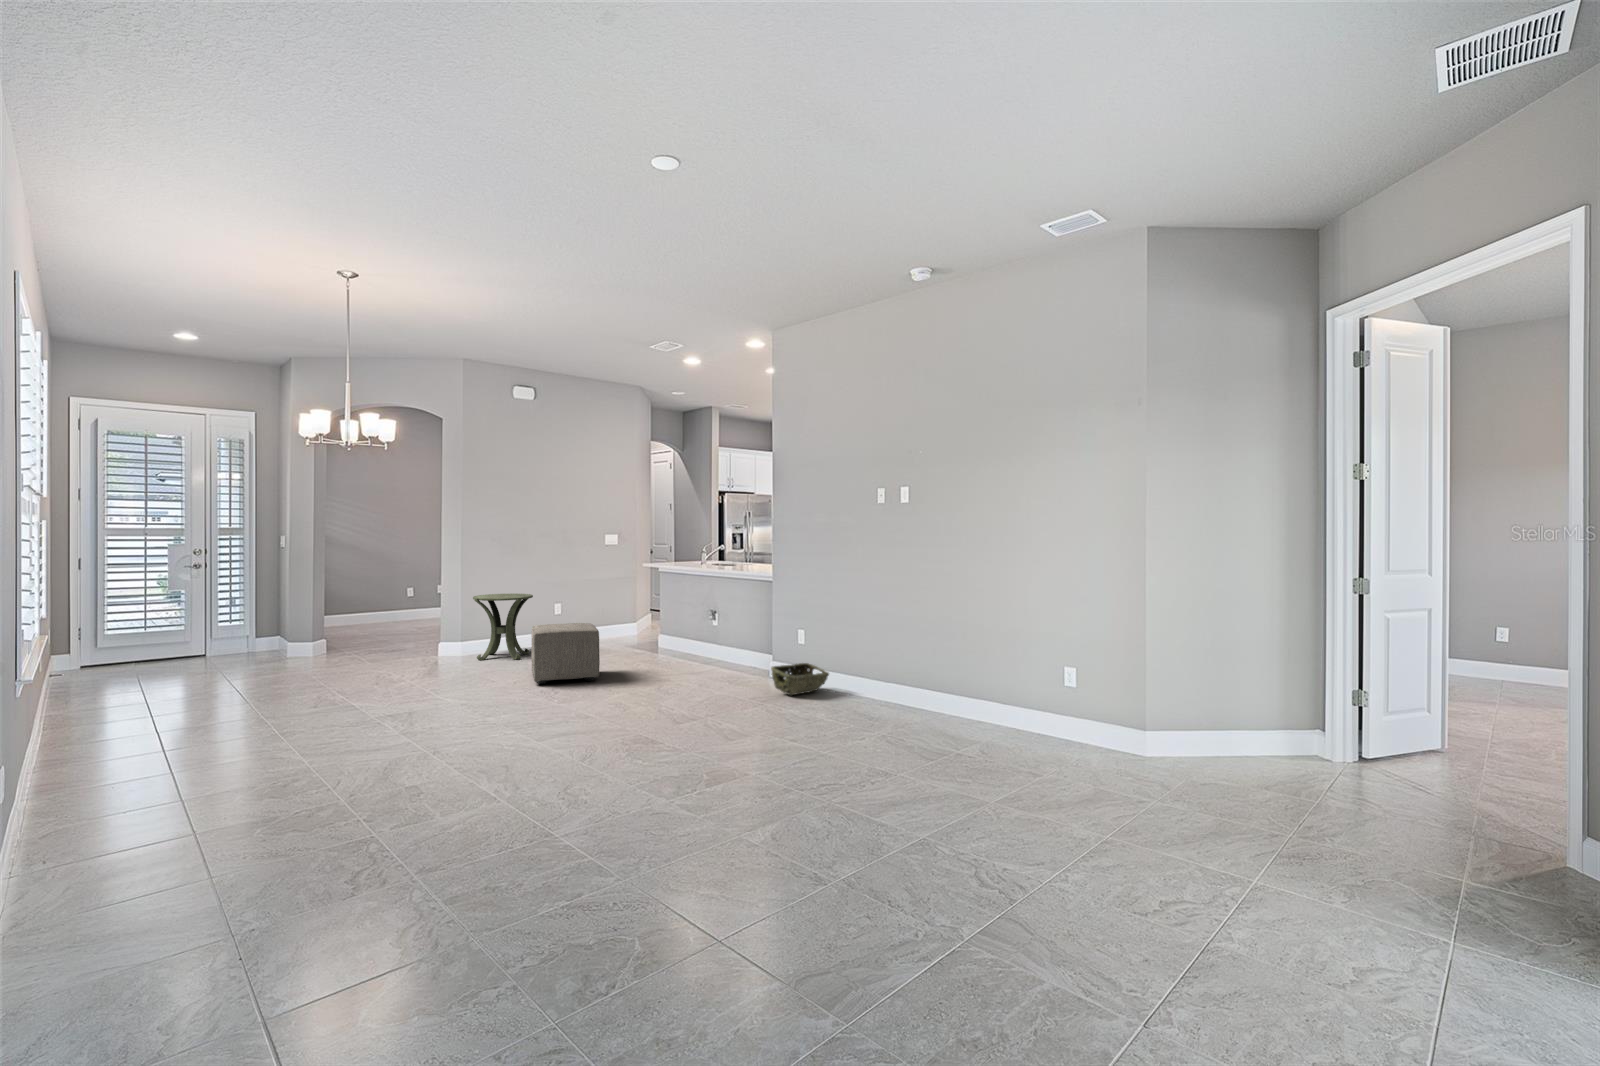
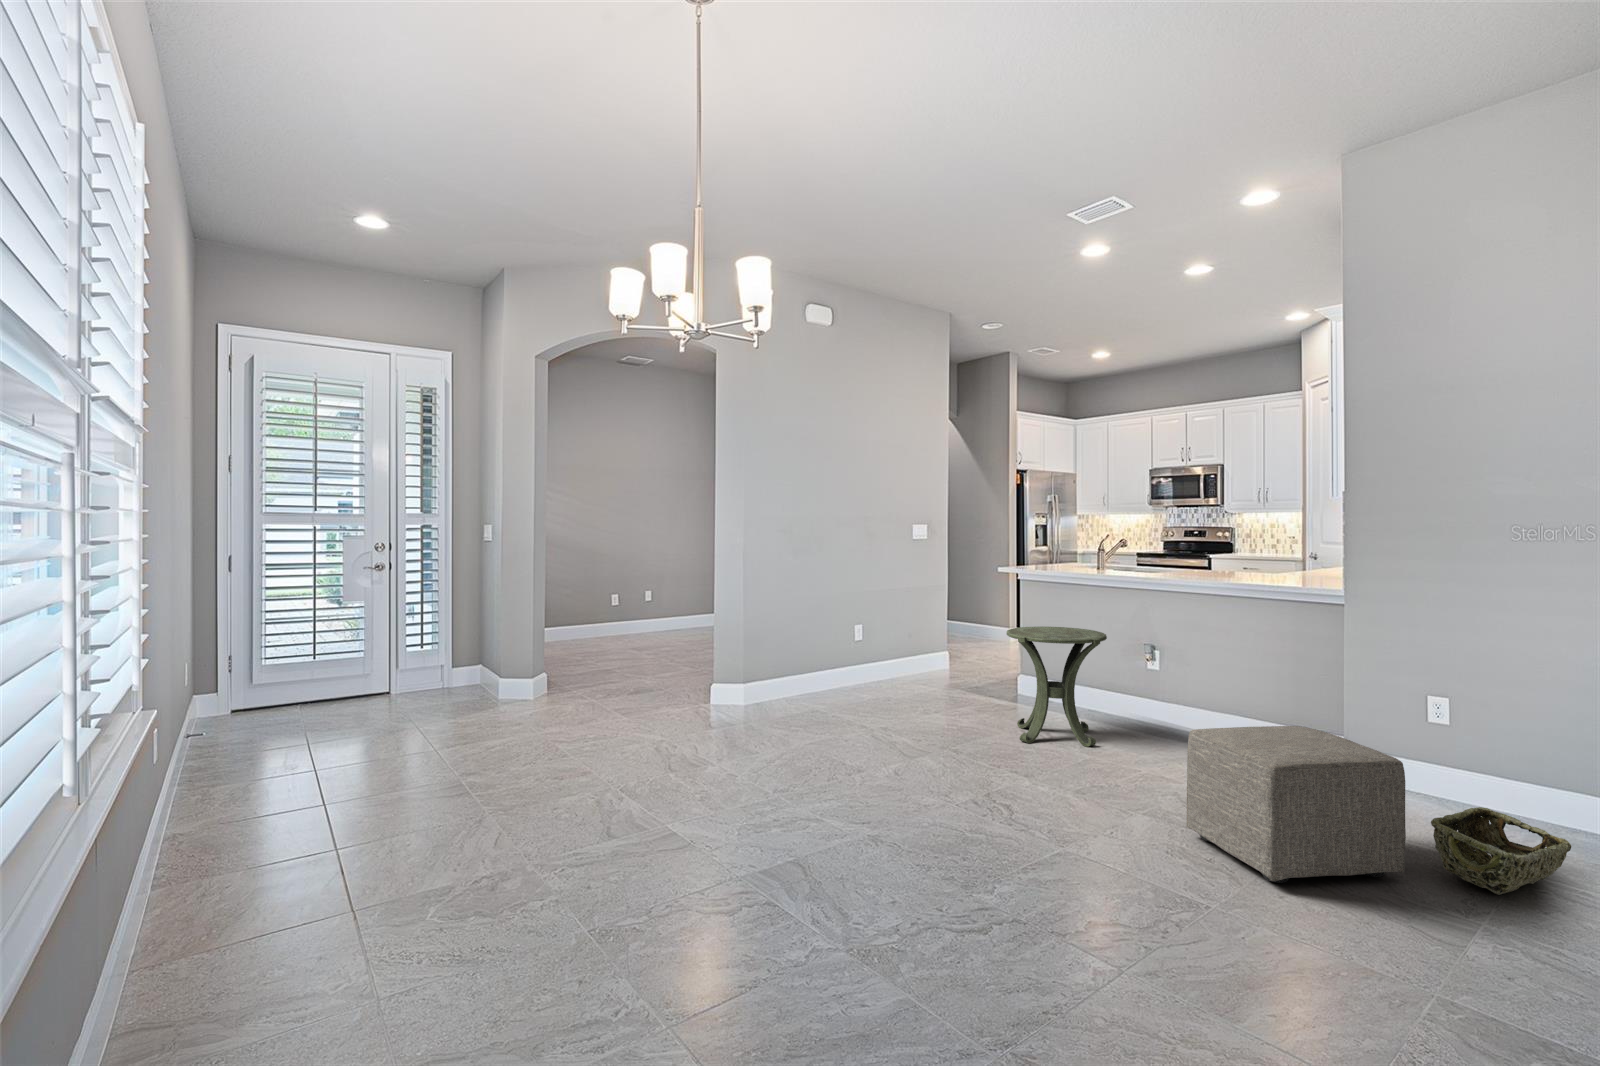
side table: present [473,594,533,660] -> present [1007,627,1107,746]
ottoman: present [531,623,600,684] -> present [1186,726,1406,883]

